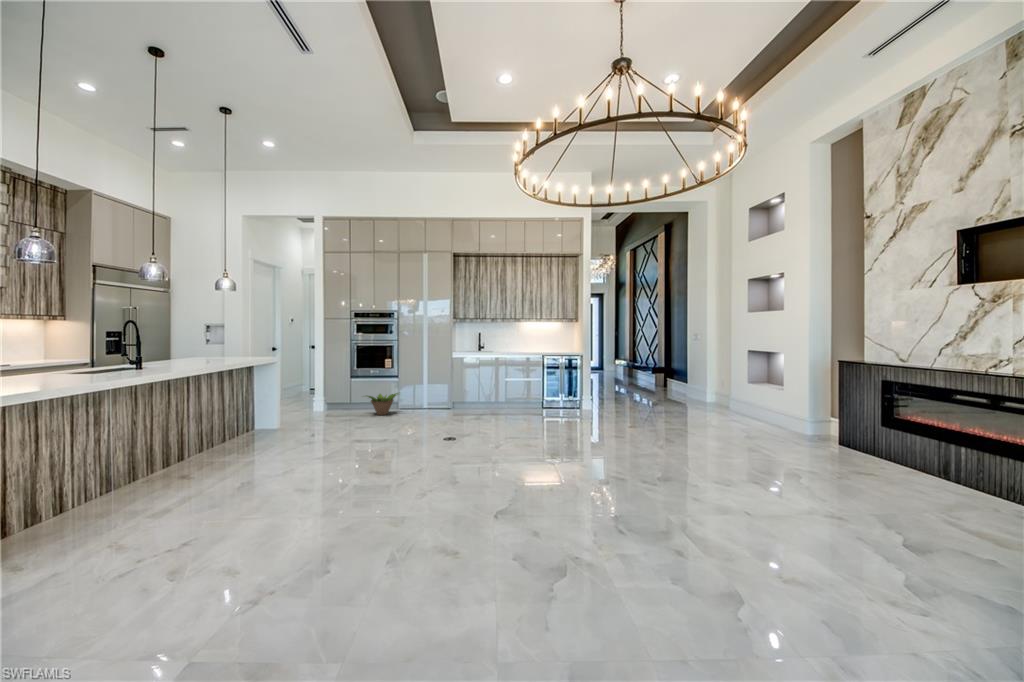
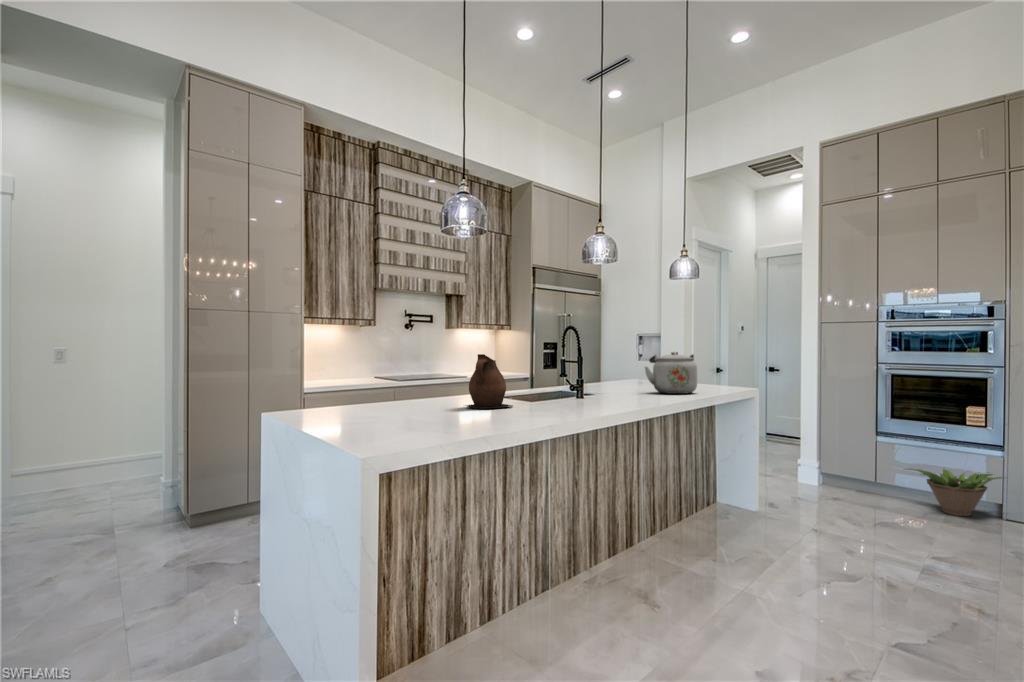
kettle: none [194,338,233,364] -> present [645,352,697,394]
ceramic pitcher: none [27,343,78,380] -> present [466,354,513,408]

